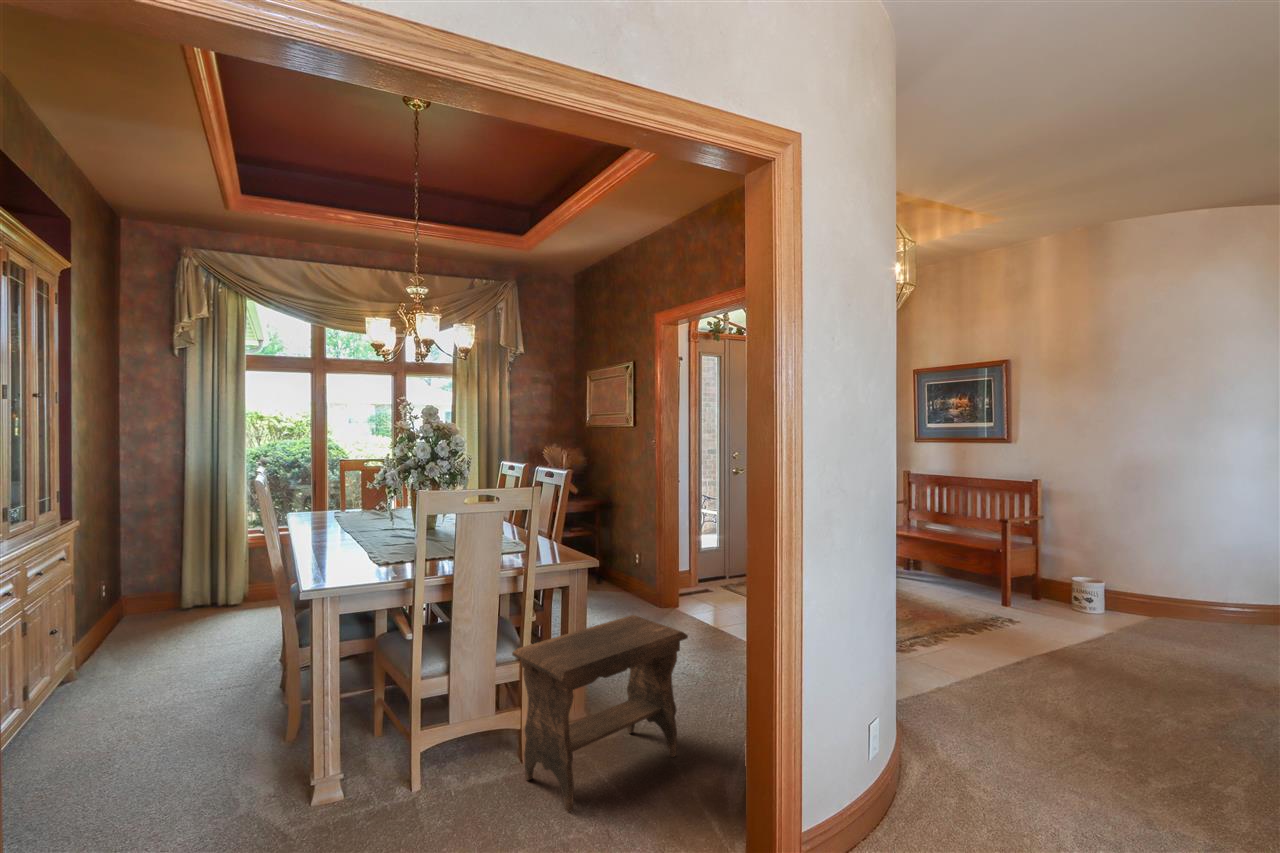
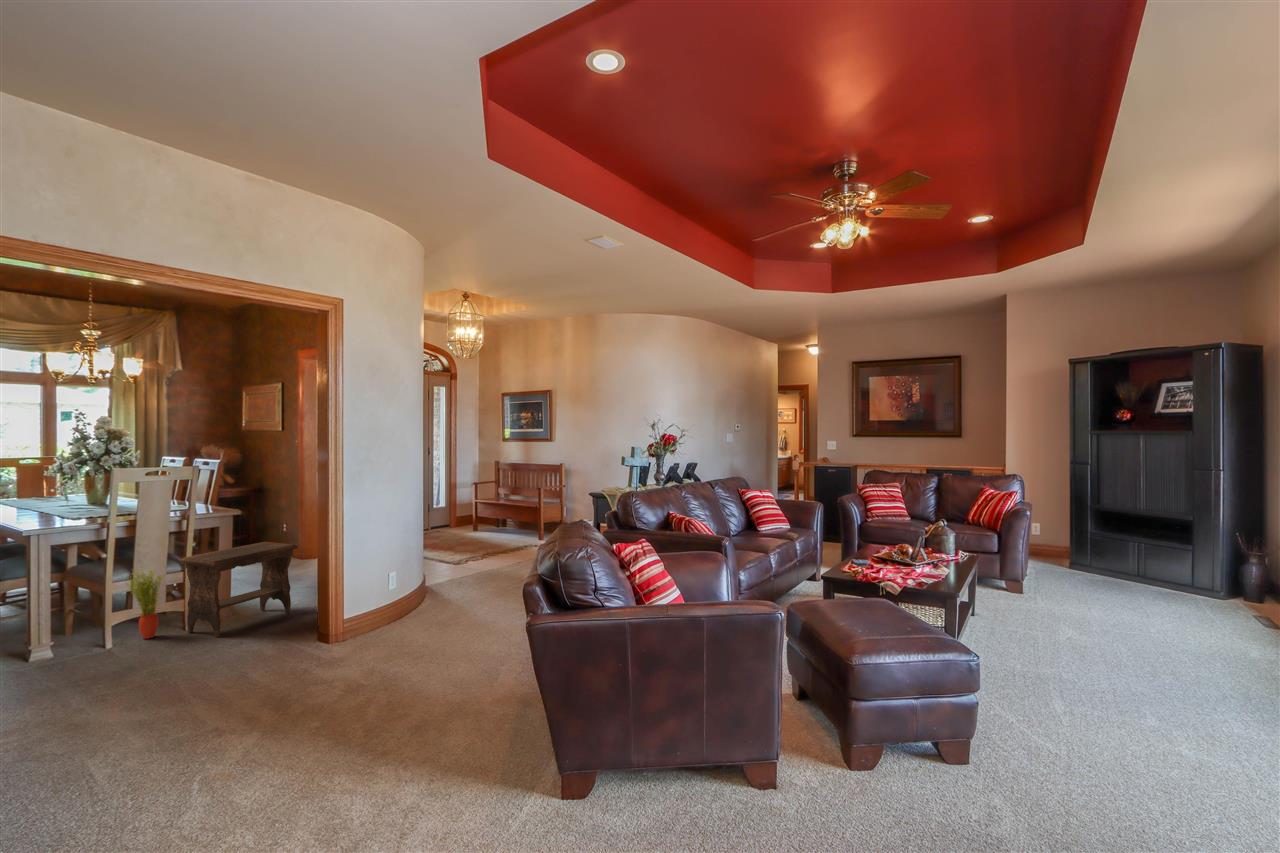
potted plant: none [437,658,493,782] -> present [127,568,165,639]

